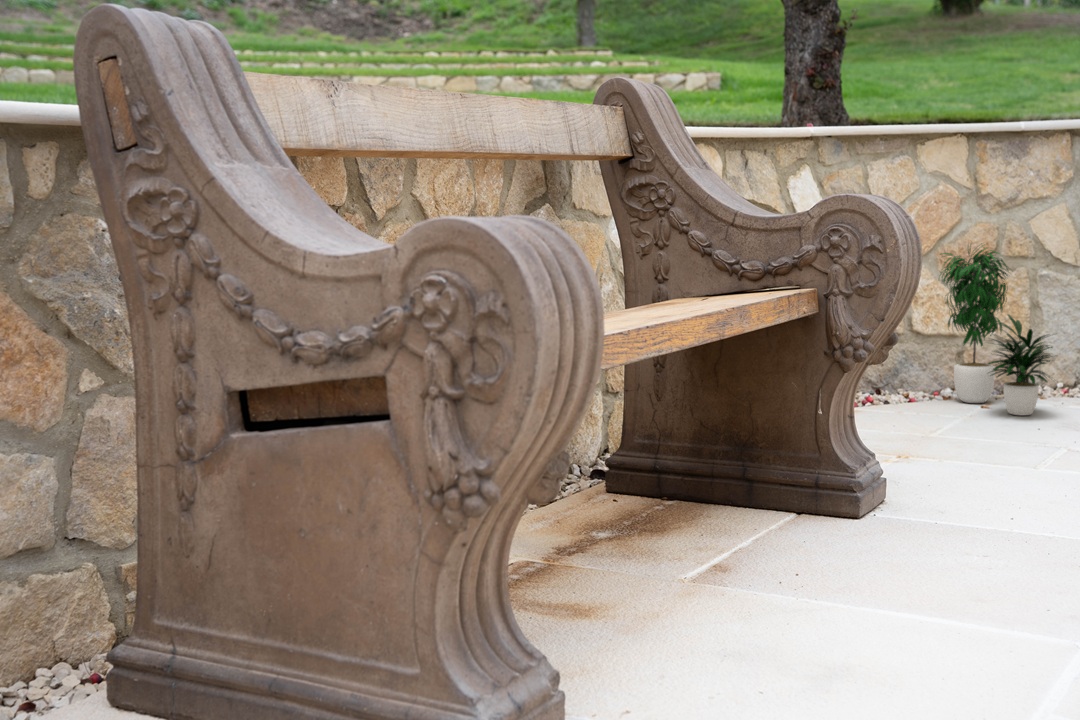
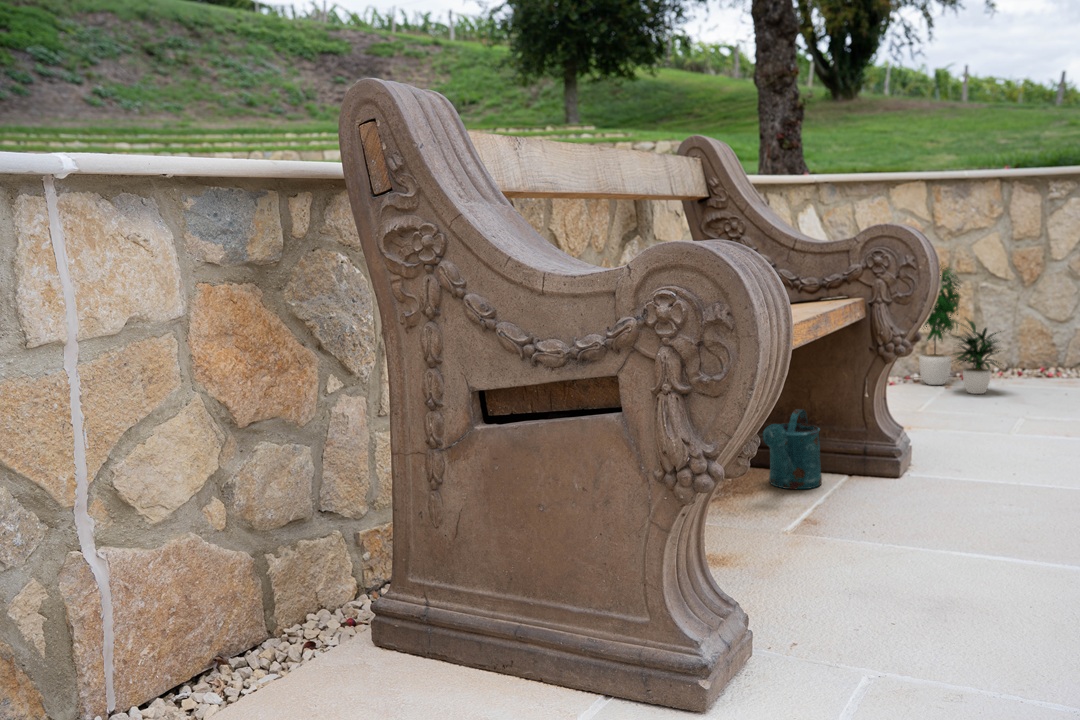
watering can: none [676,428,760,530] -> present [763,409,822,489]

